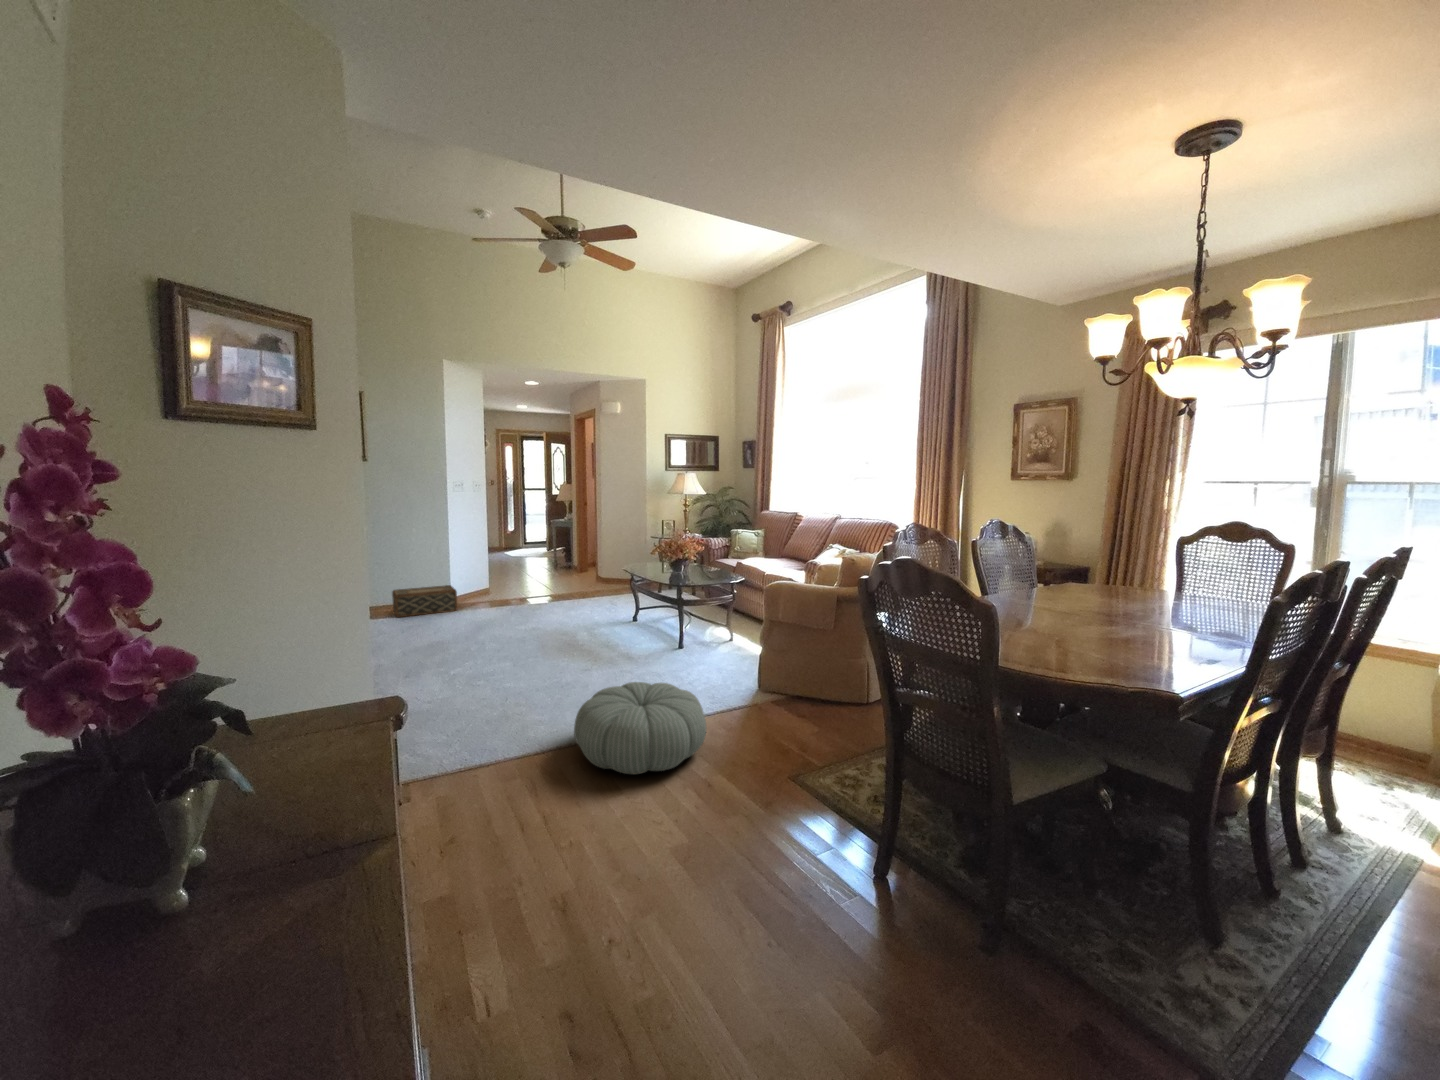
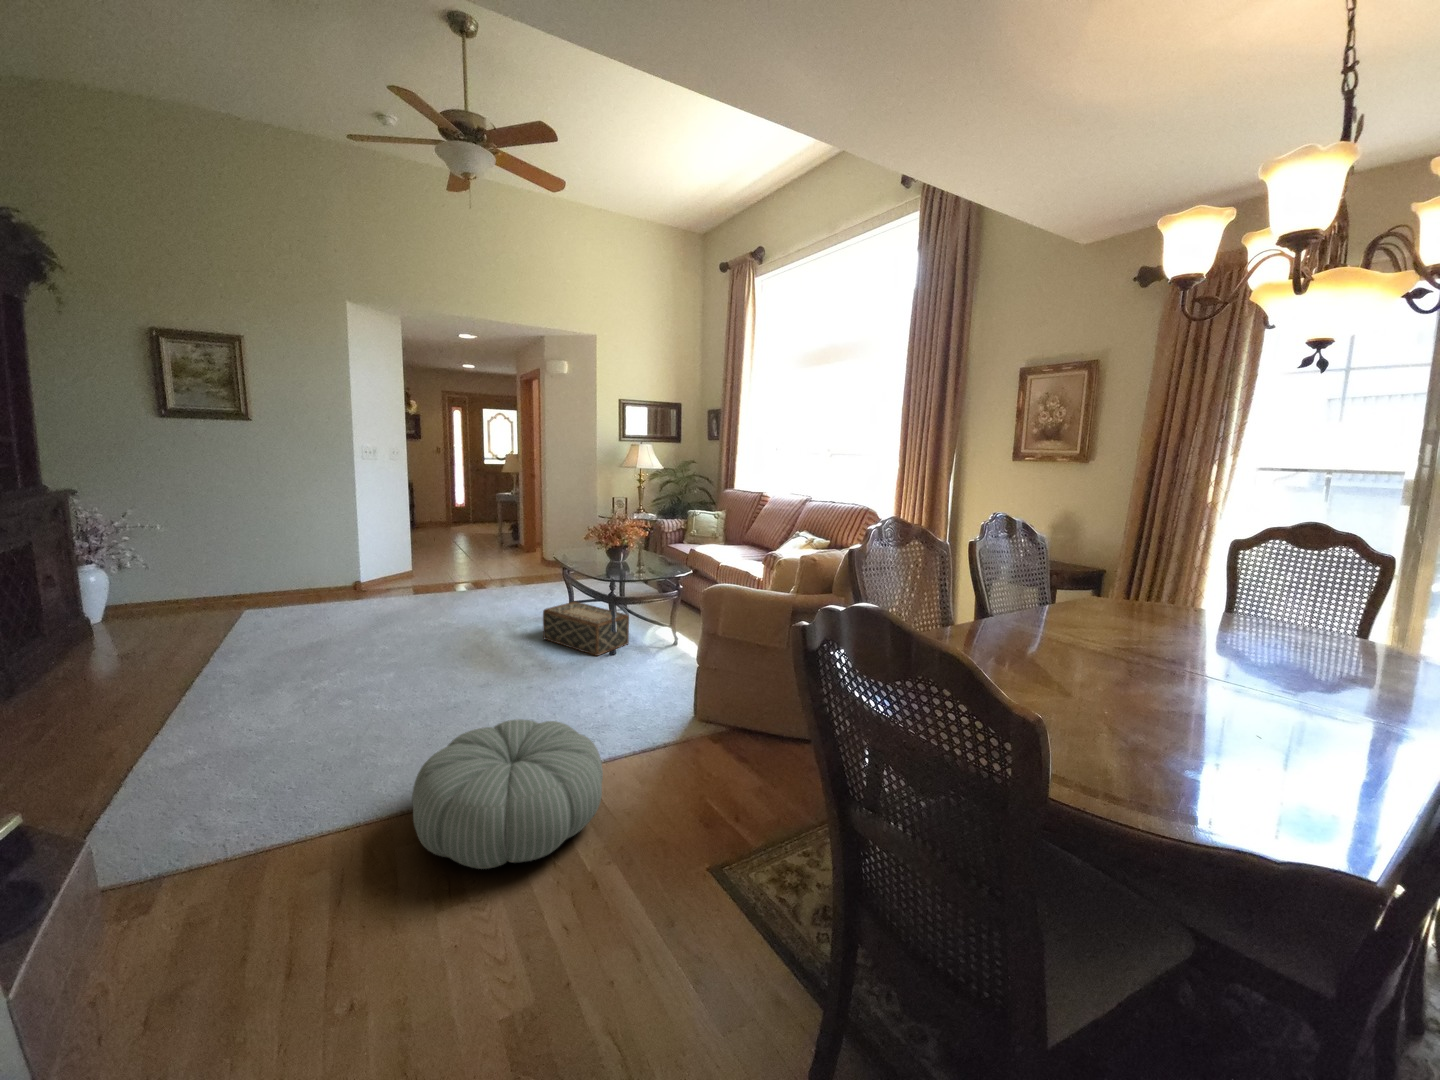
woven basket: present [392,585,457,617] -> present [543,602,629,656]

